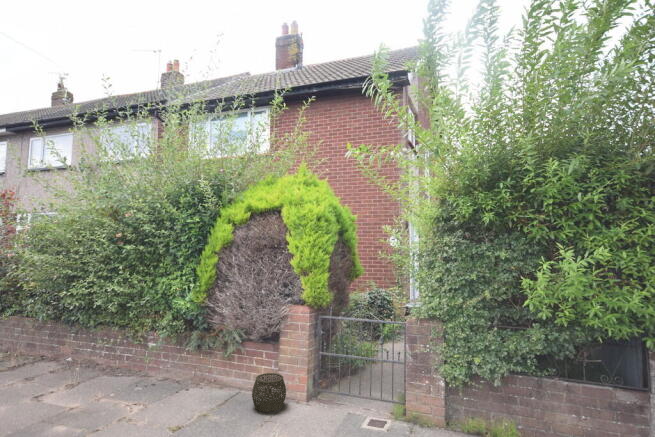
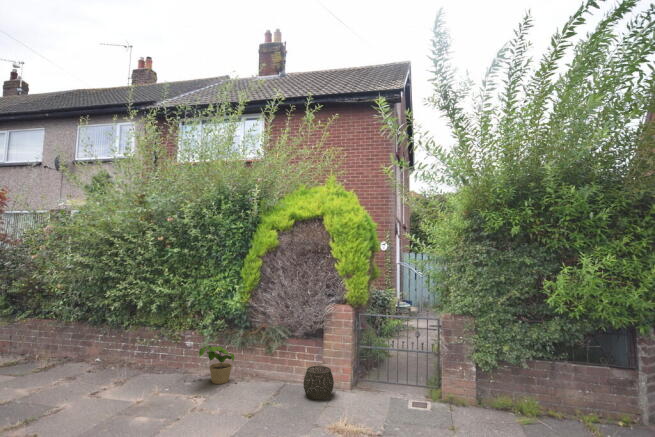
potted plant: none [146,347,191,389] -> present [199,346,235,384]

